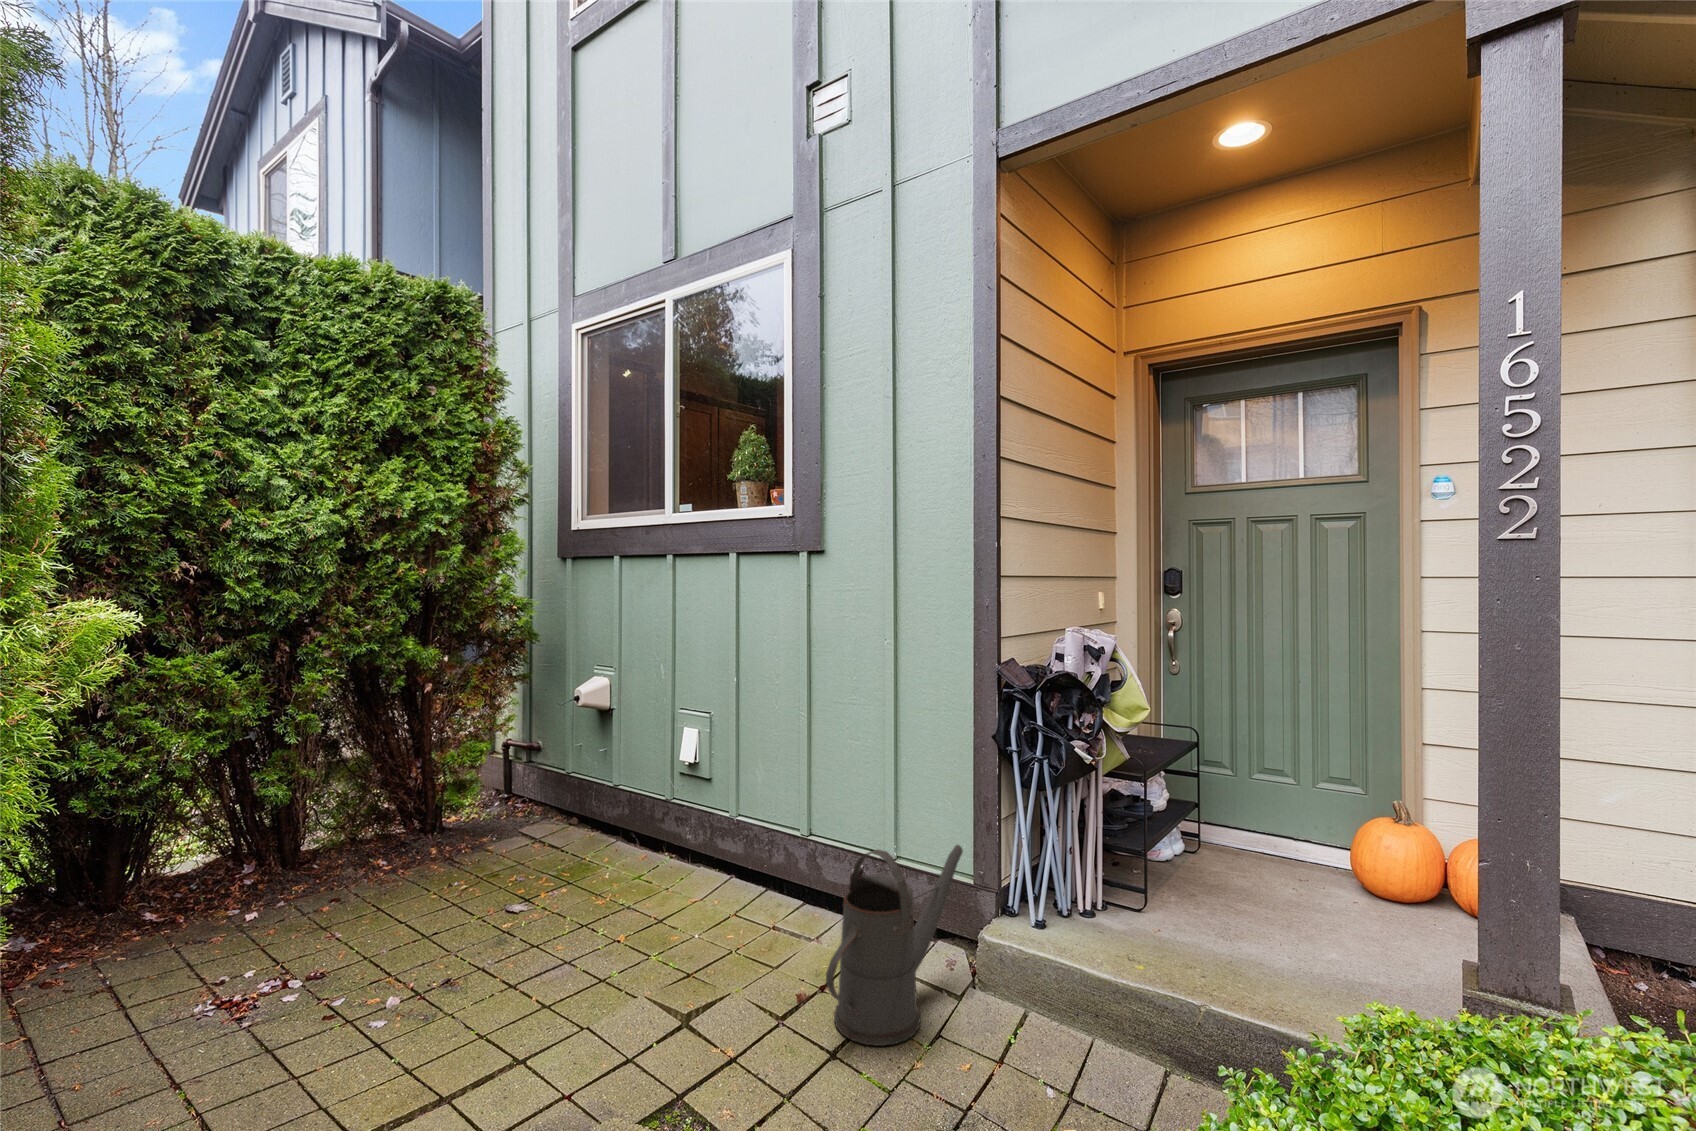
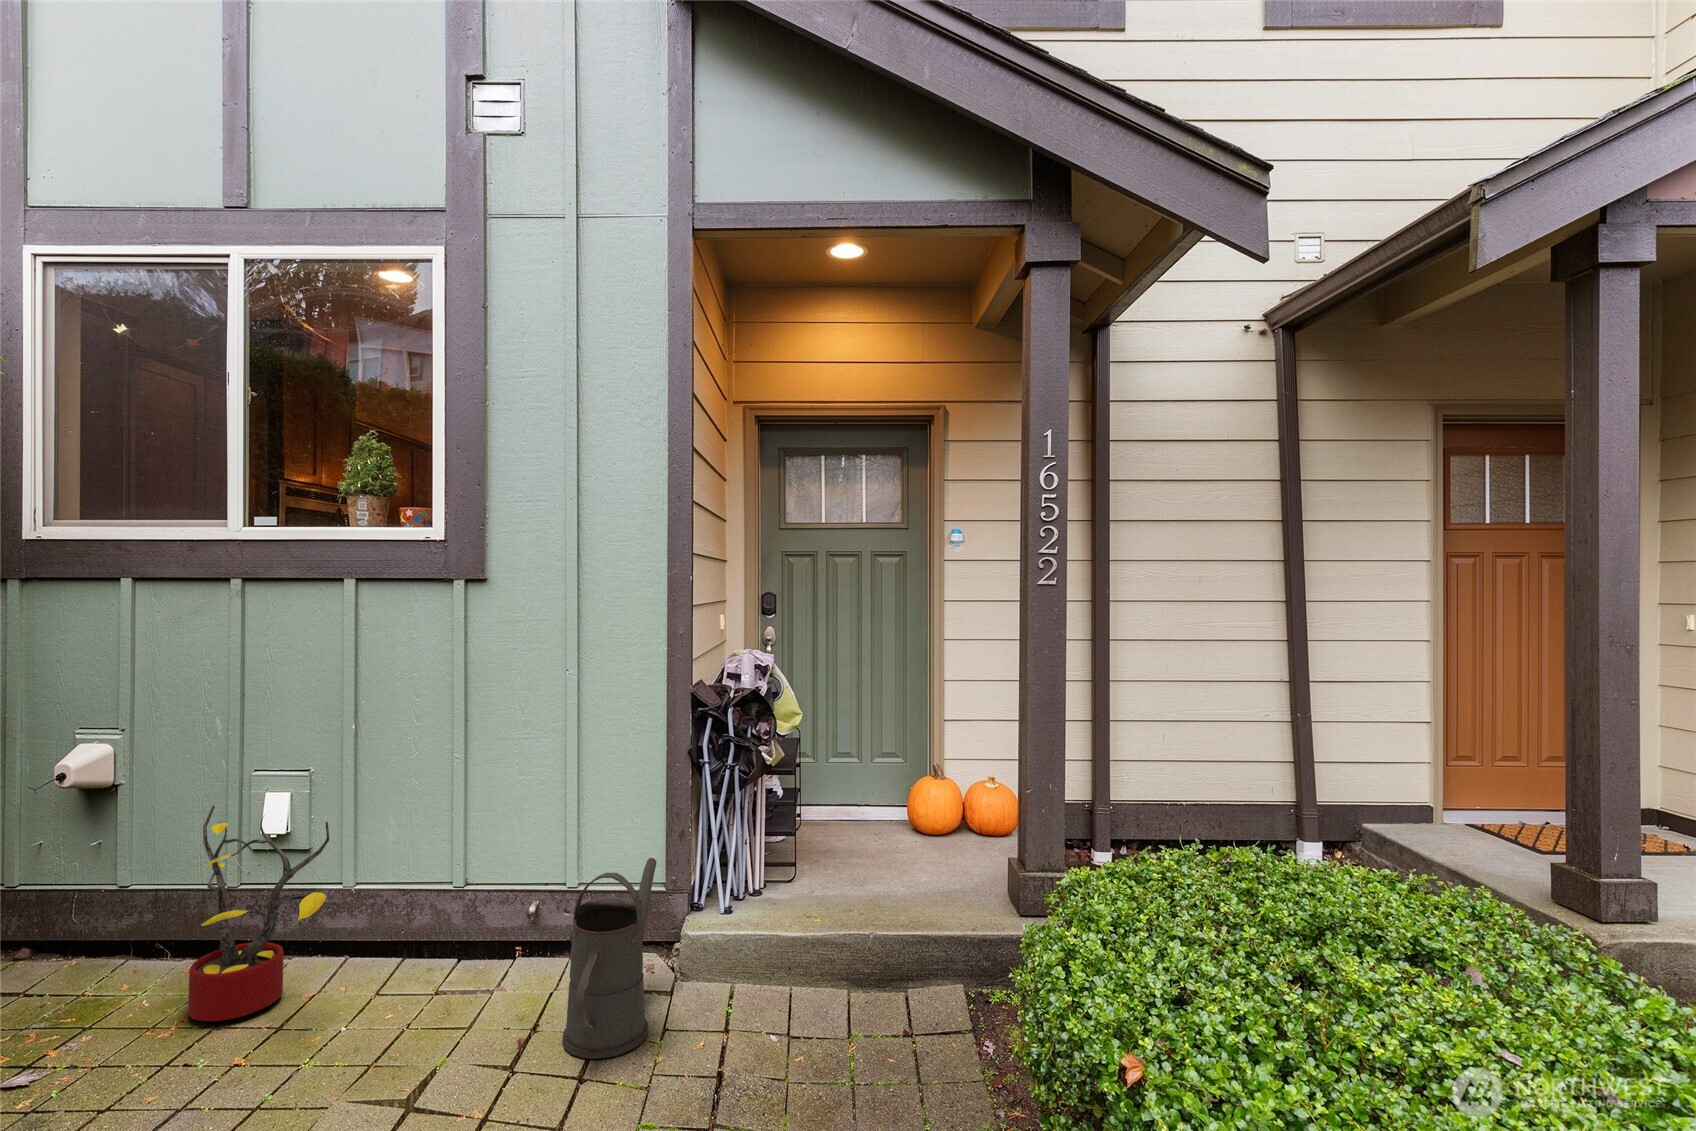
decorative plant: none [616,732,698,903] -> present [188,806,329,1021]

